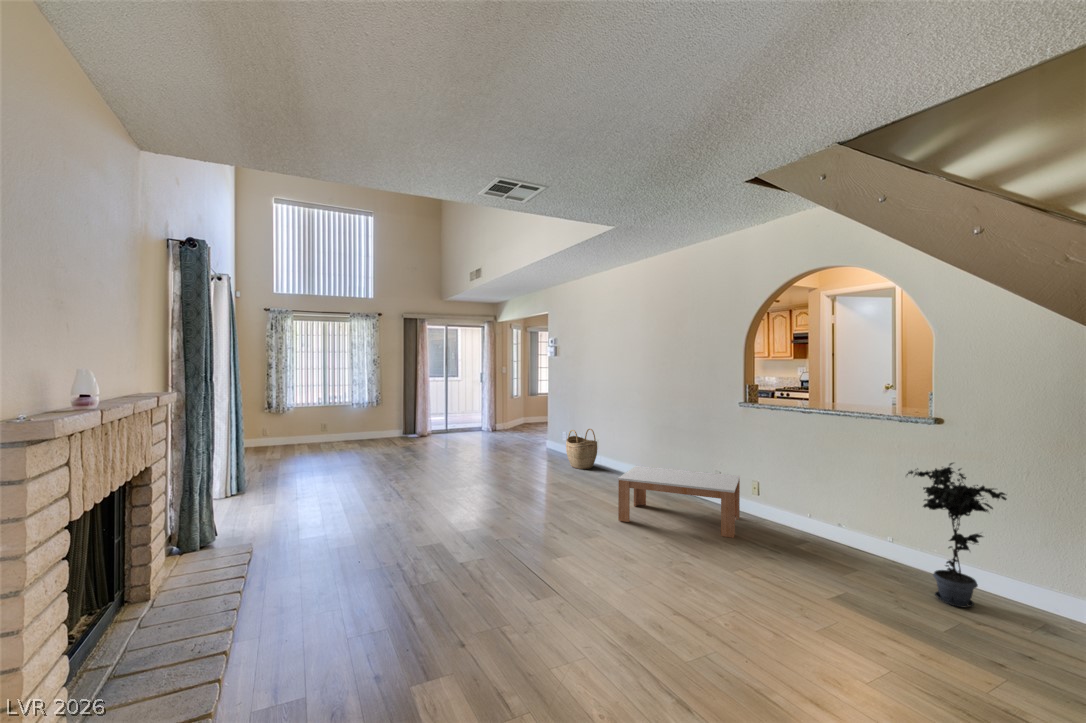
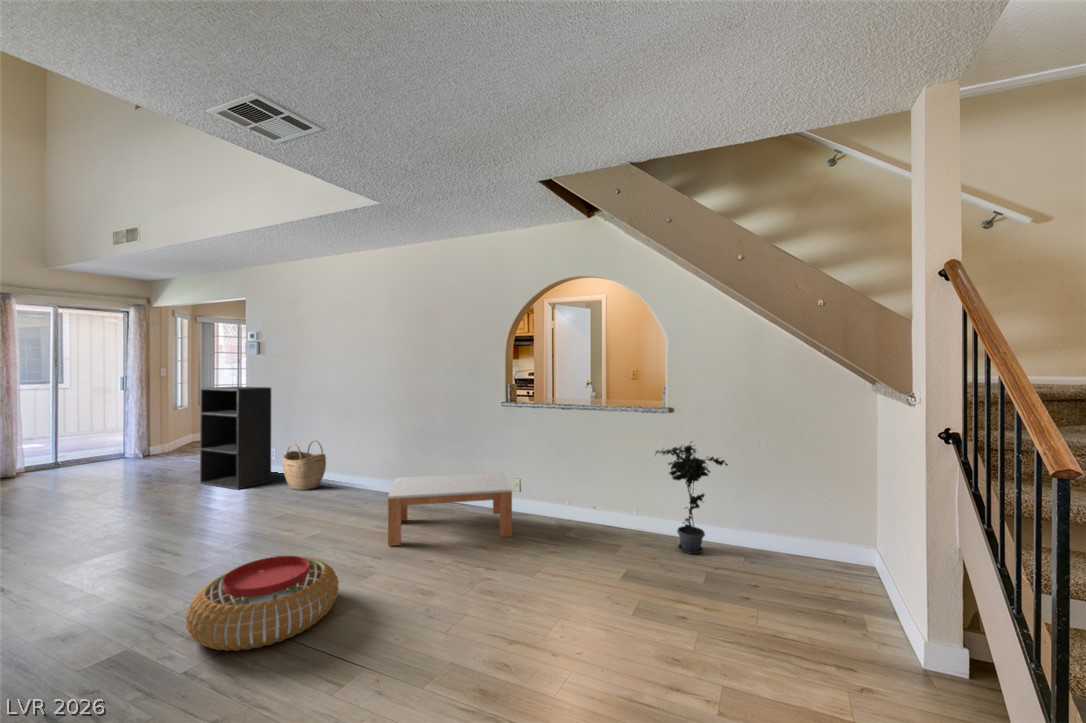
bookshelf: none [517,381,561,462] -> present [200,386,271,490]
pouf: none [470,504,564,560] -> present [186,556,339,651]

